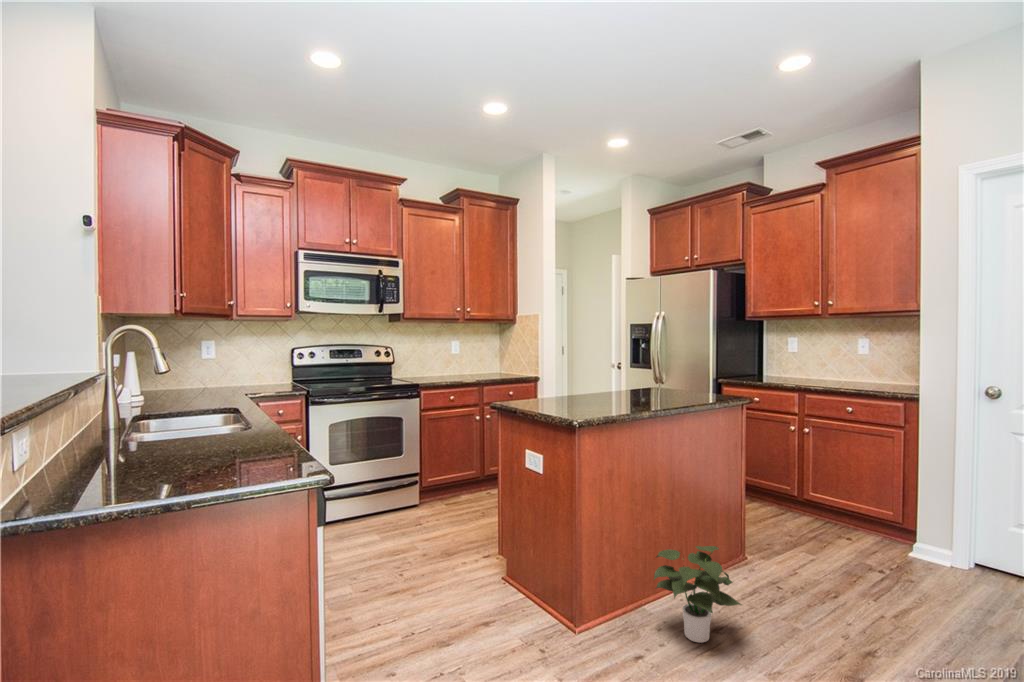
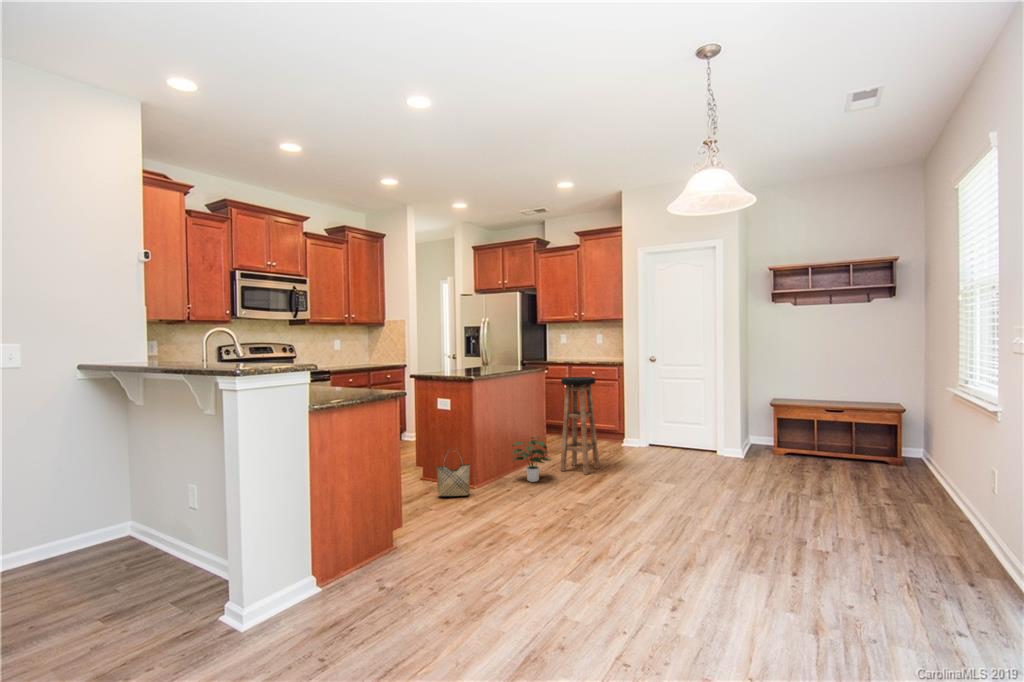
bar stool: none [763,427,858,648] -> present [560,377,599,475]
woven basket: none [493,552,558,656] -> present [436,453,470,496]

